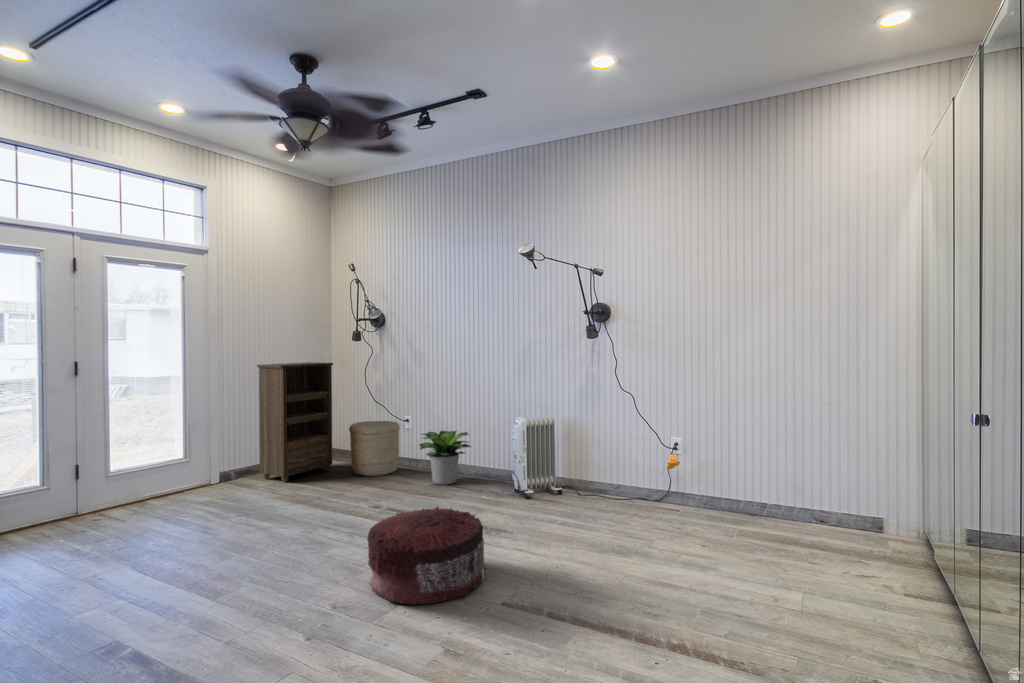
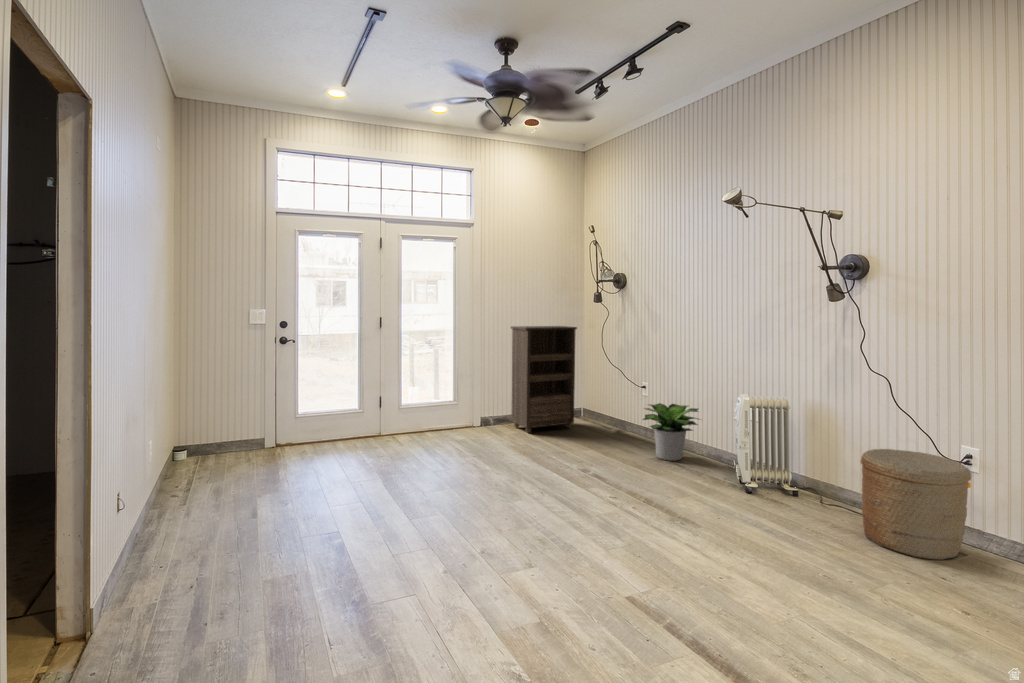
woven basket: present [349,421,400,476] -> present [861,449,971,560]
pouf: present [367,507,485,605] -> none [517,477,639,573]

